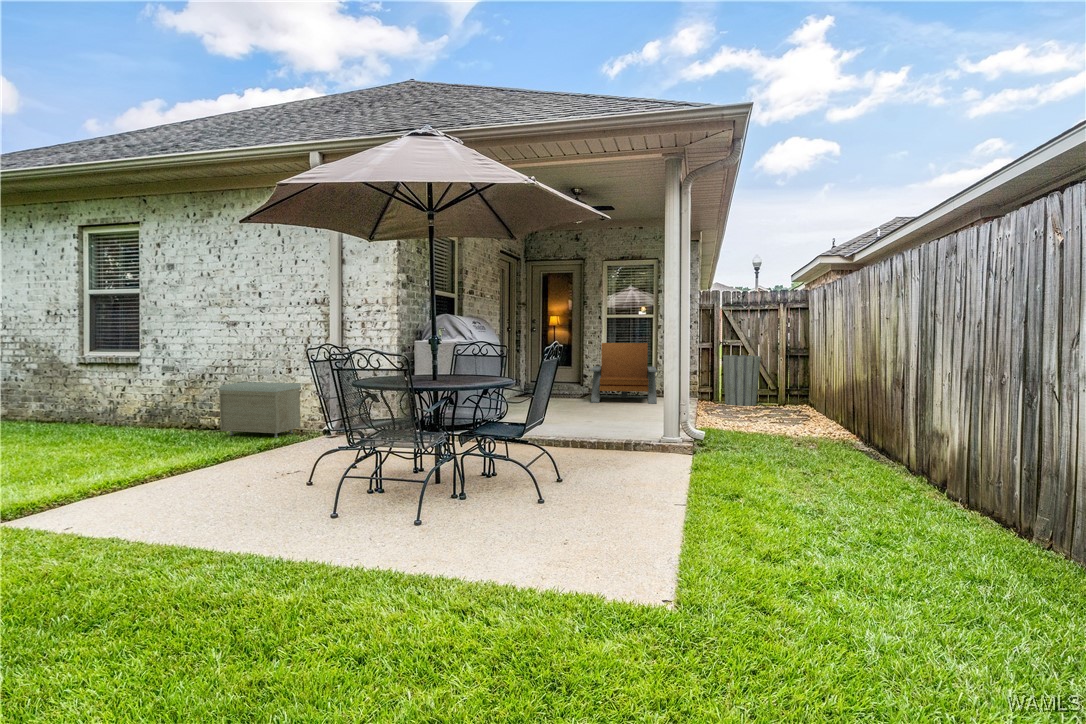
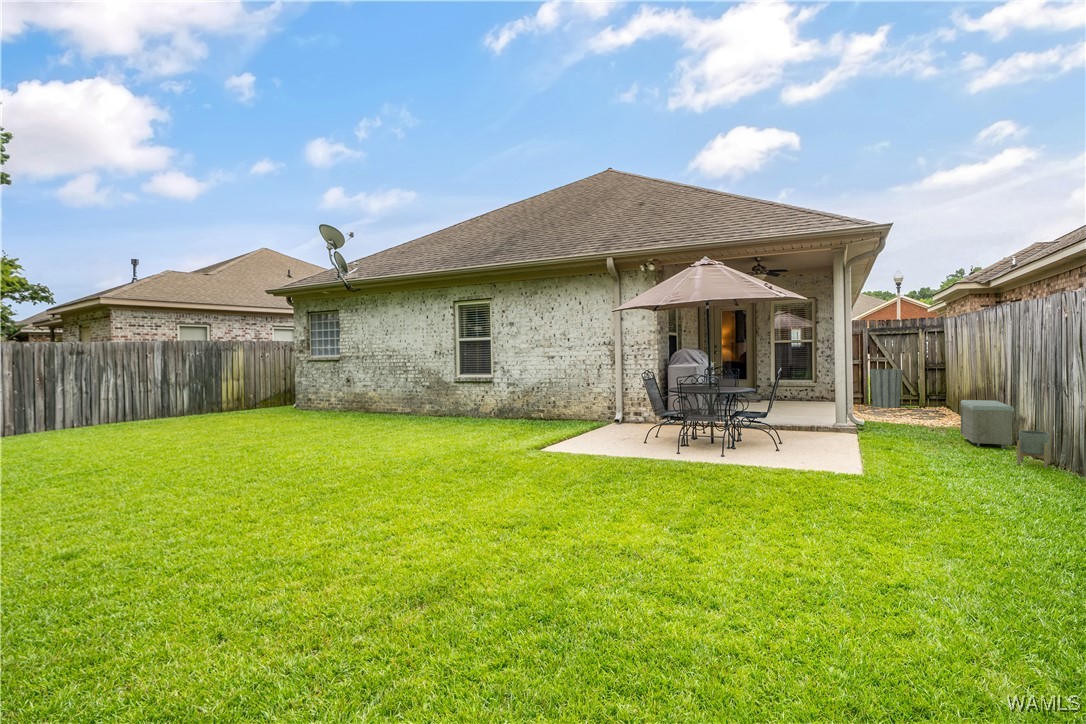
lounge chair: present [591,343,657,404] -> none [766,362,818,406]
storage bench: present [219,382,301,438] -> present [961,400,1014,448]
planter: none [951,463,1007,536] -> present [1017,431,1050,468]

